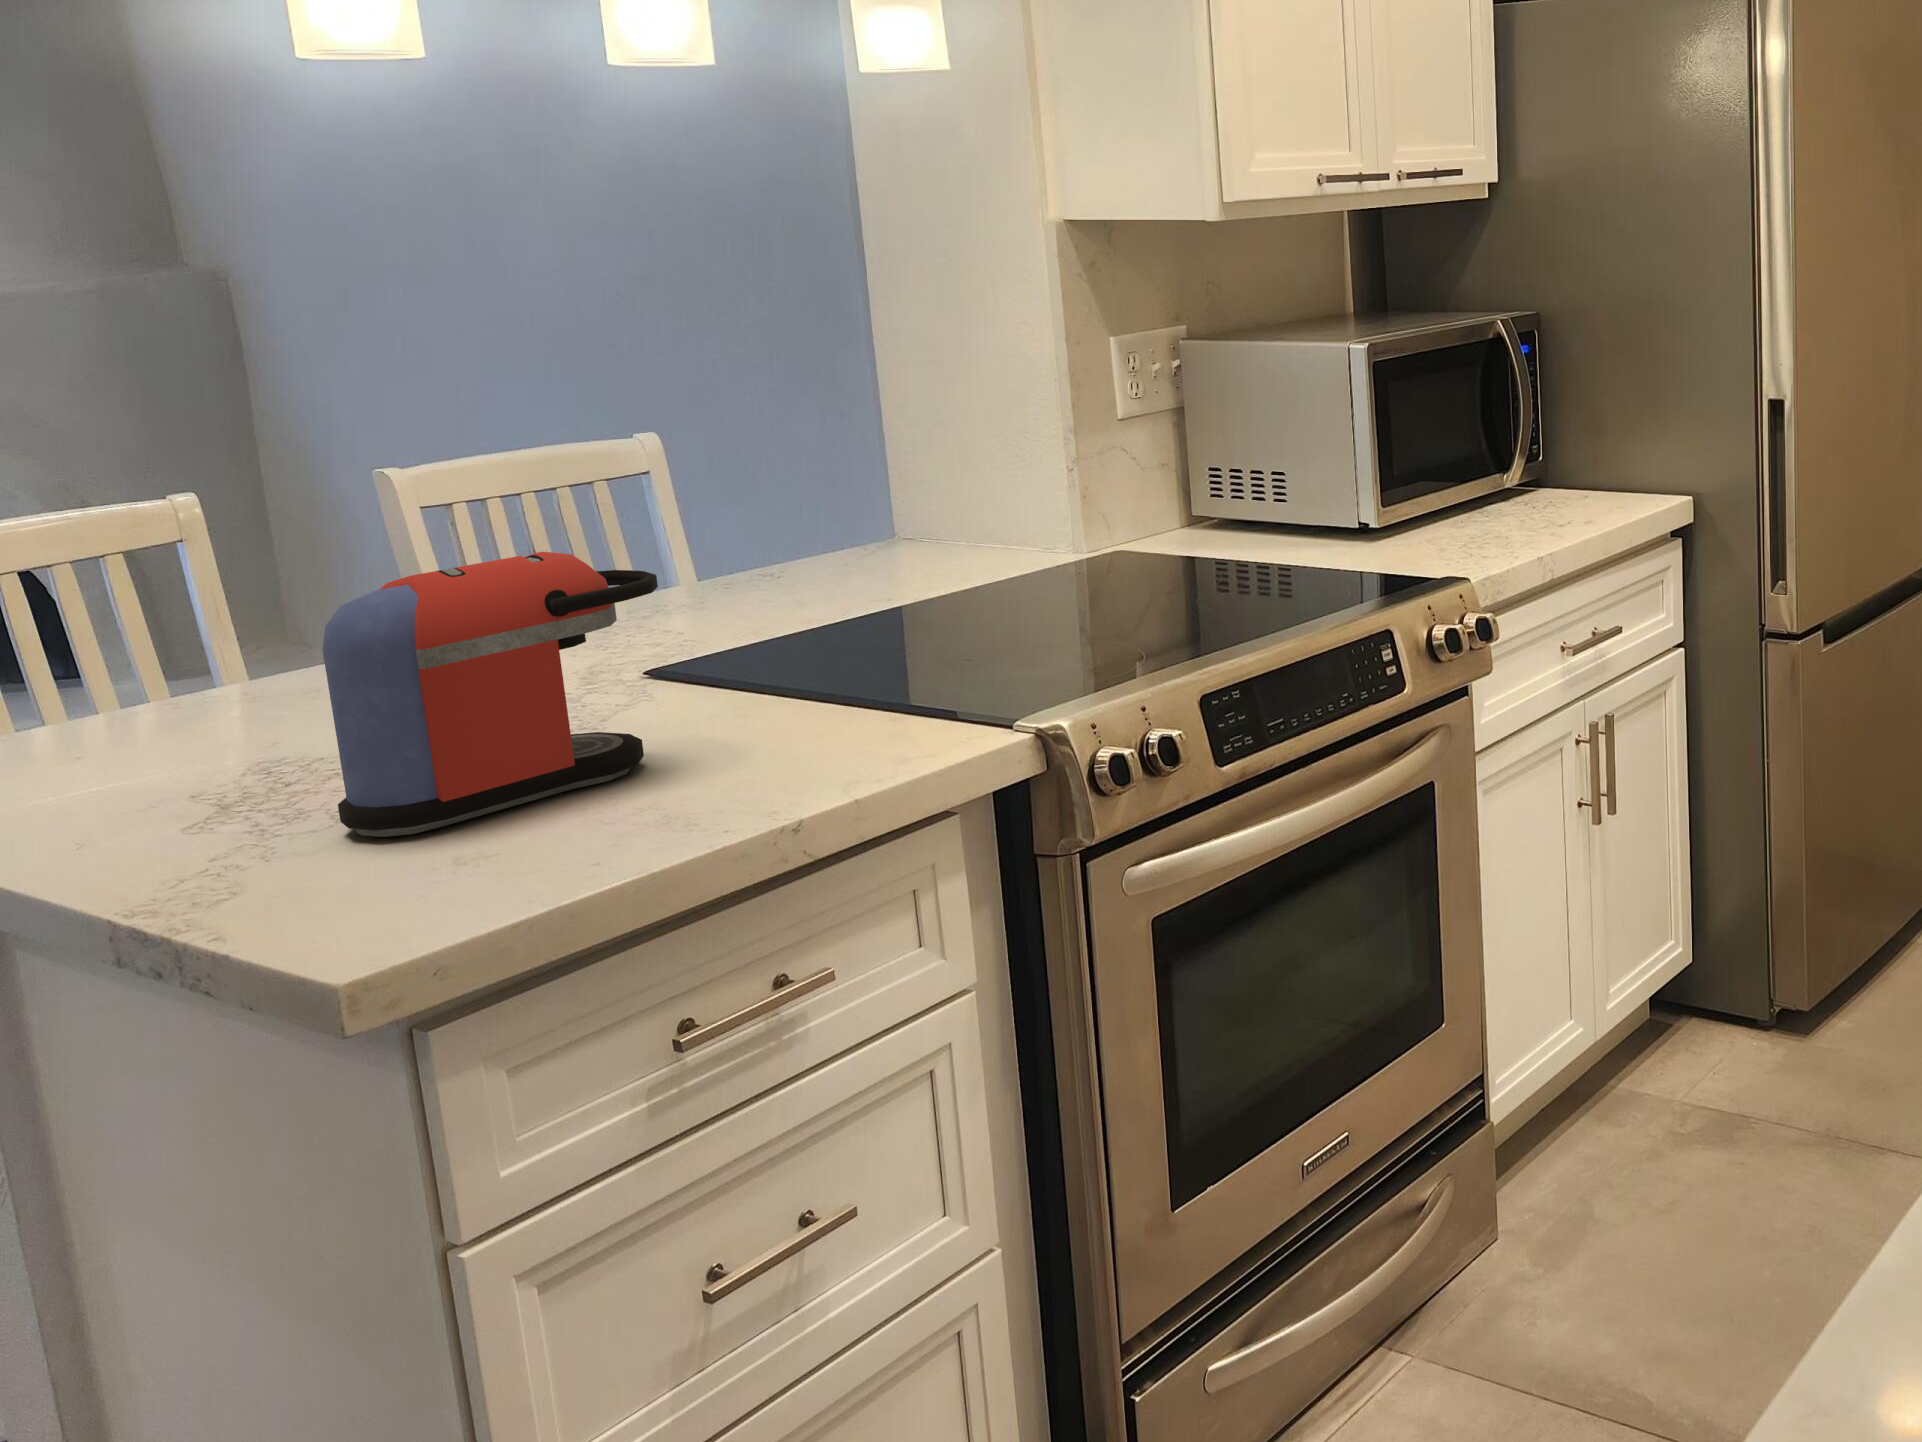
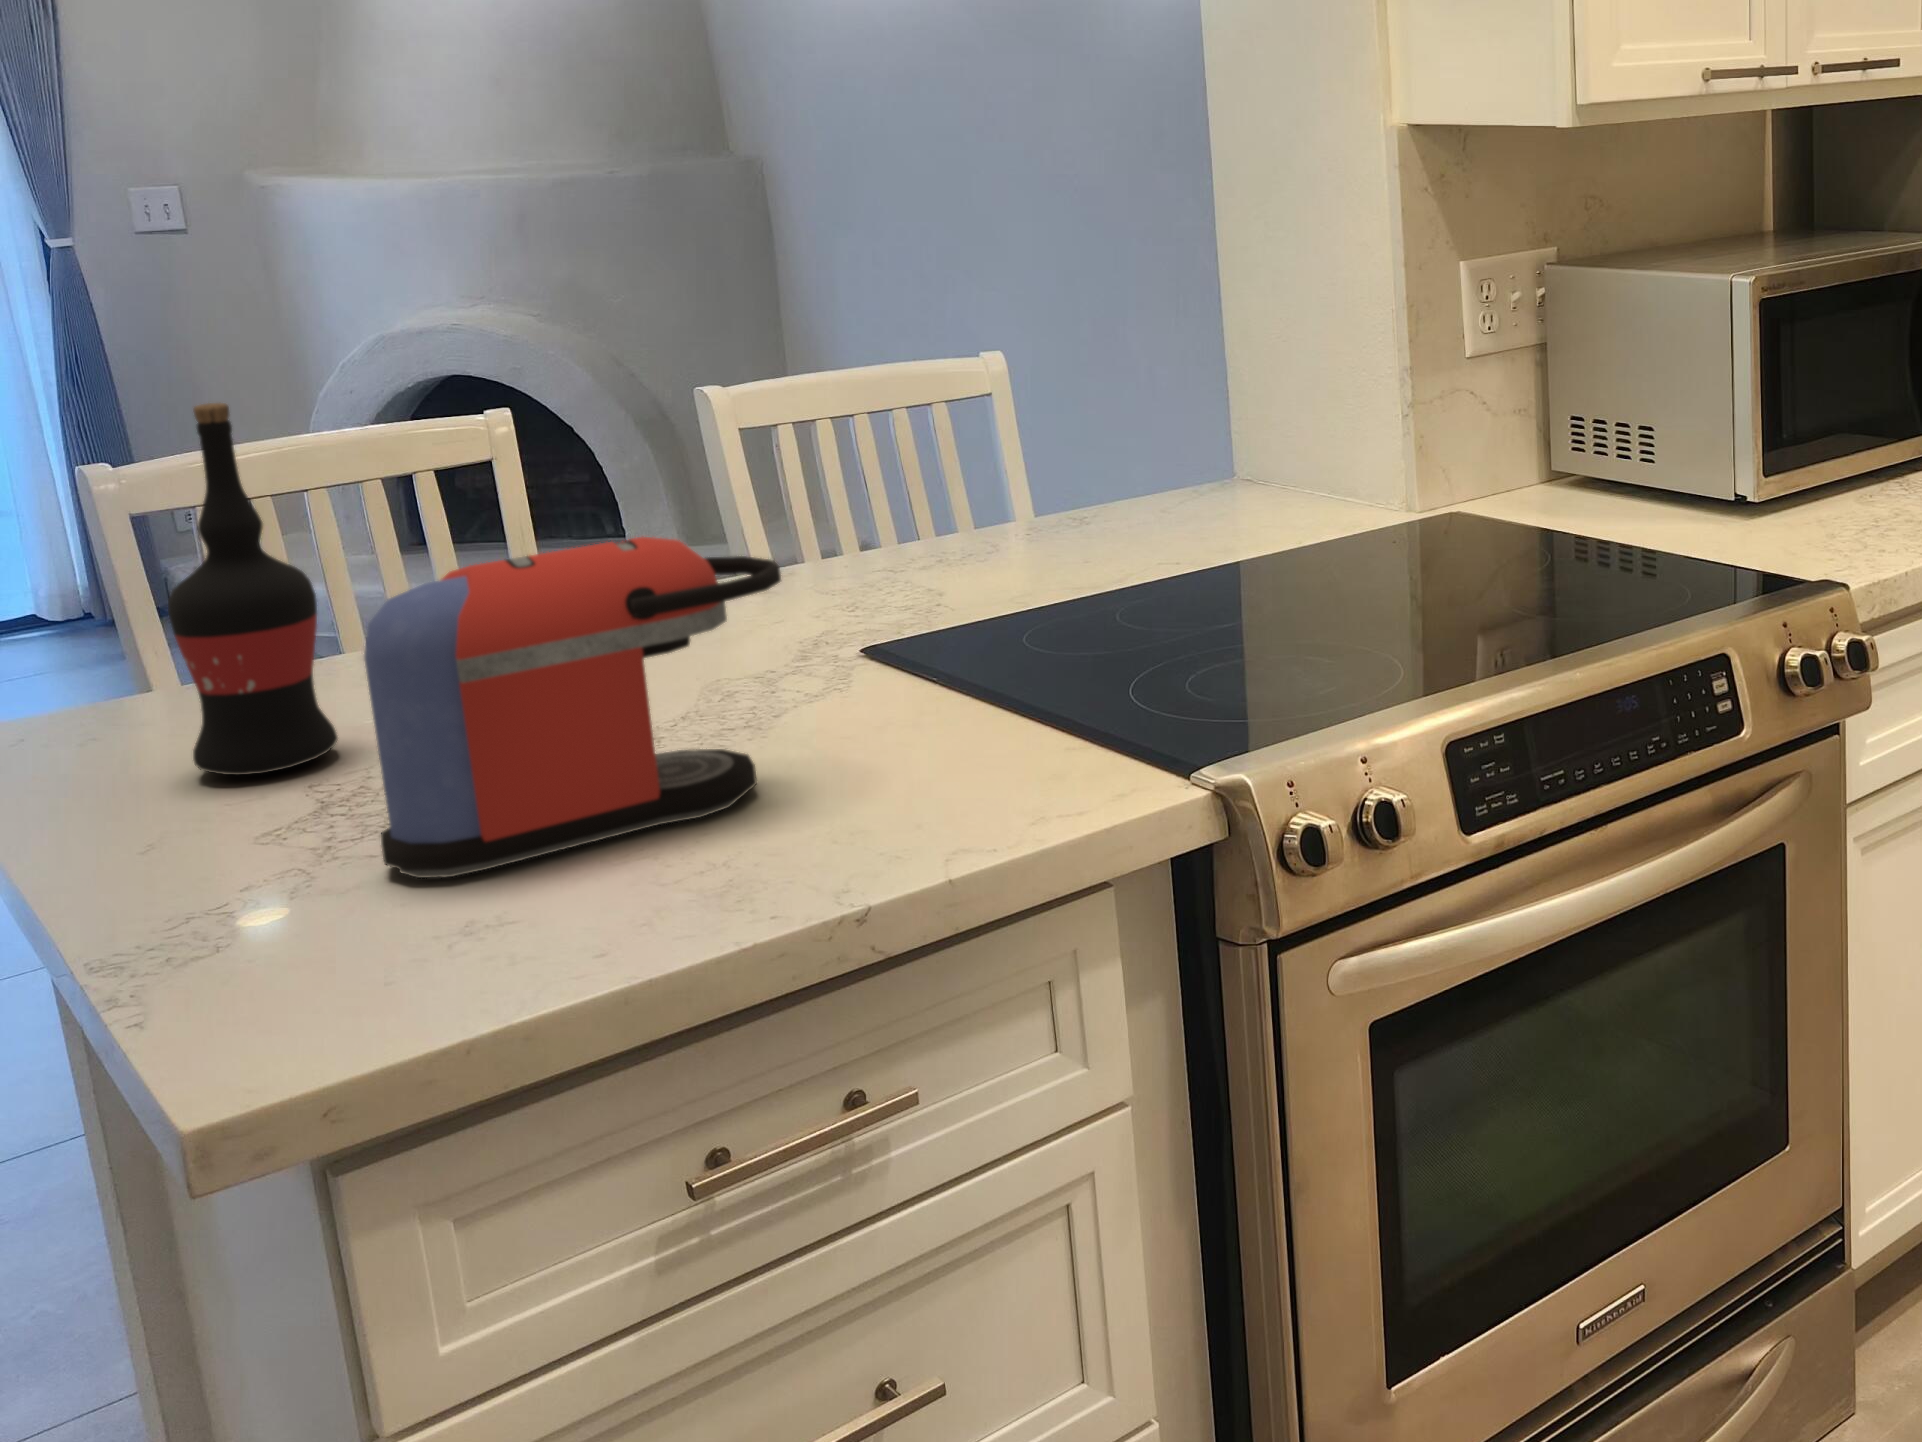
wine bottle: none [55,459,213,789] -> present [168,403,338,775]

